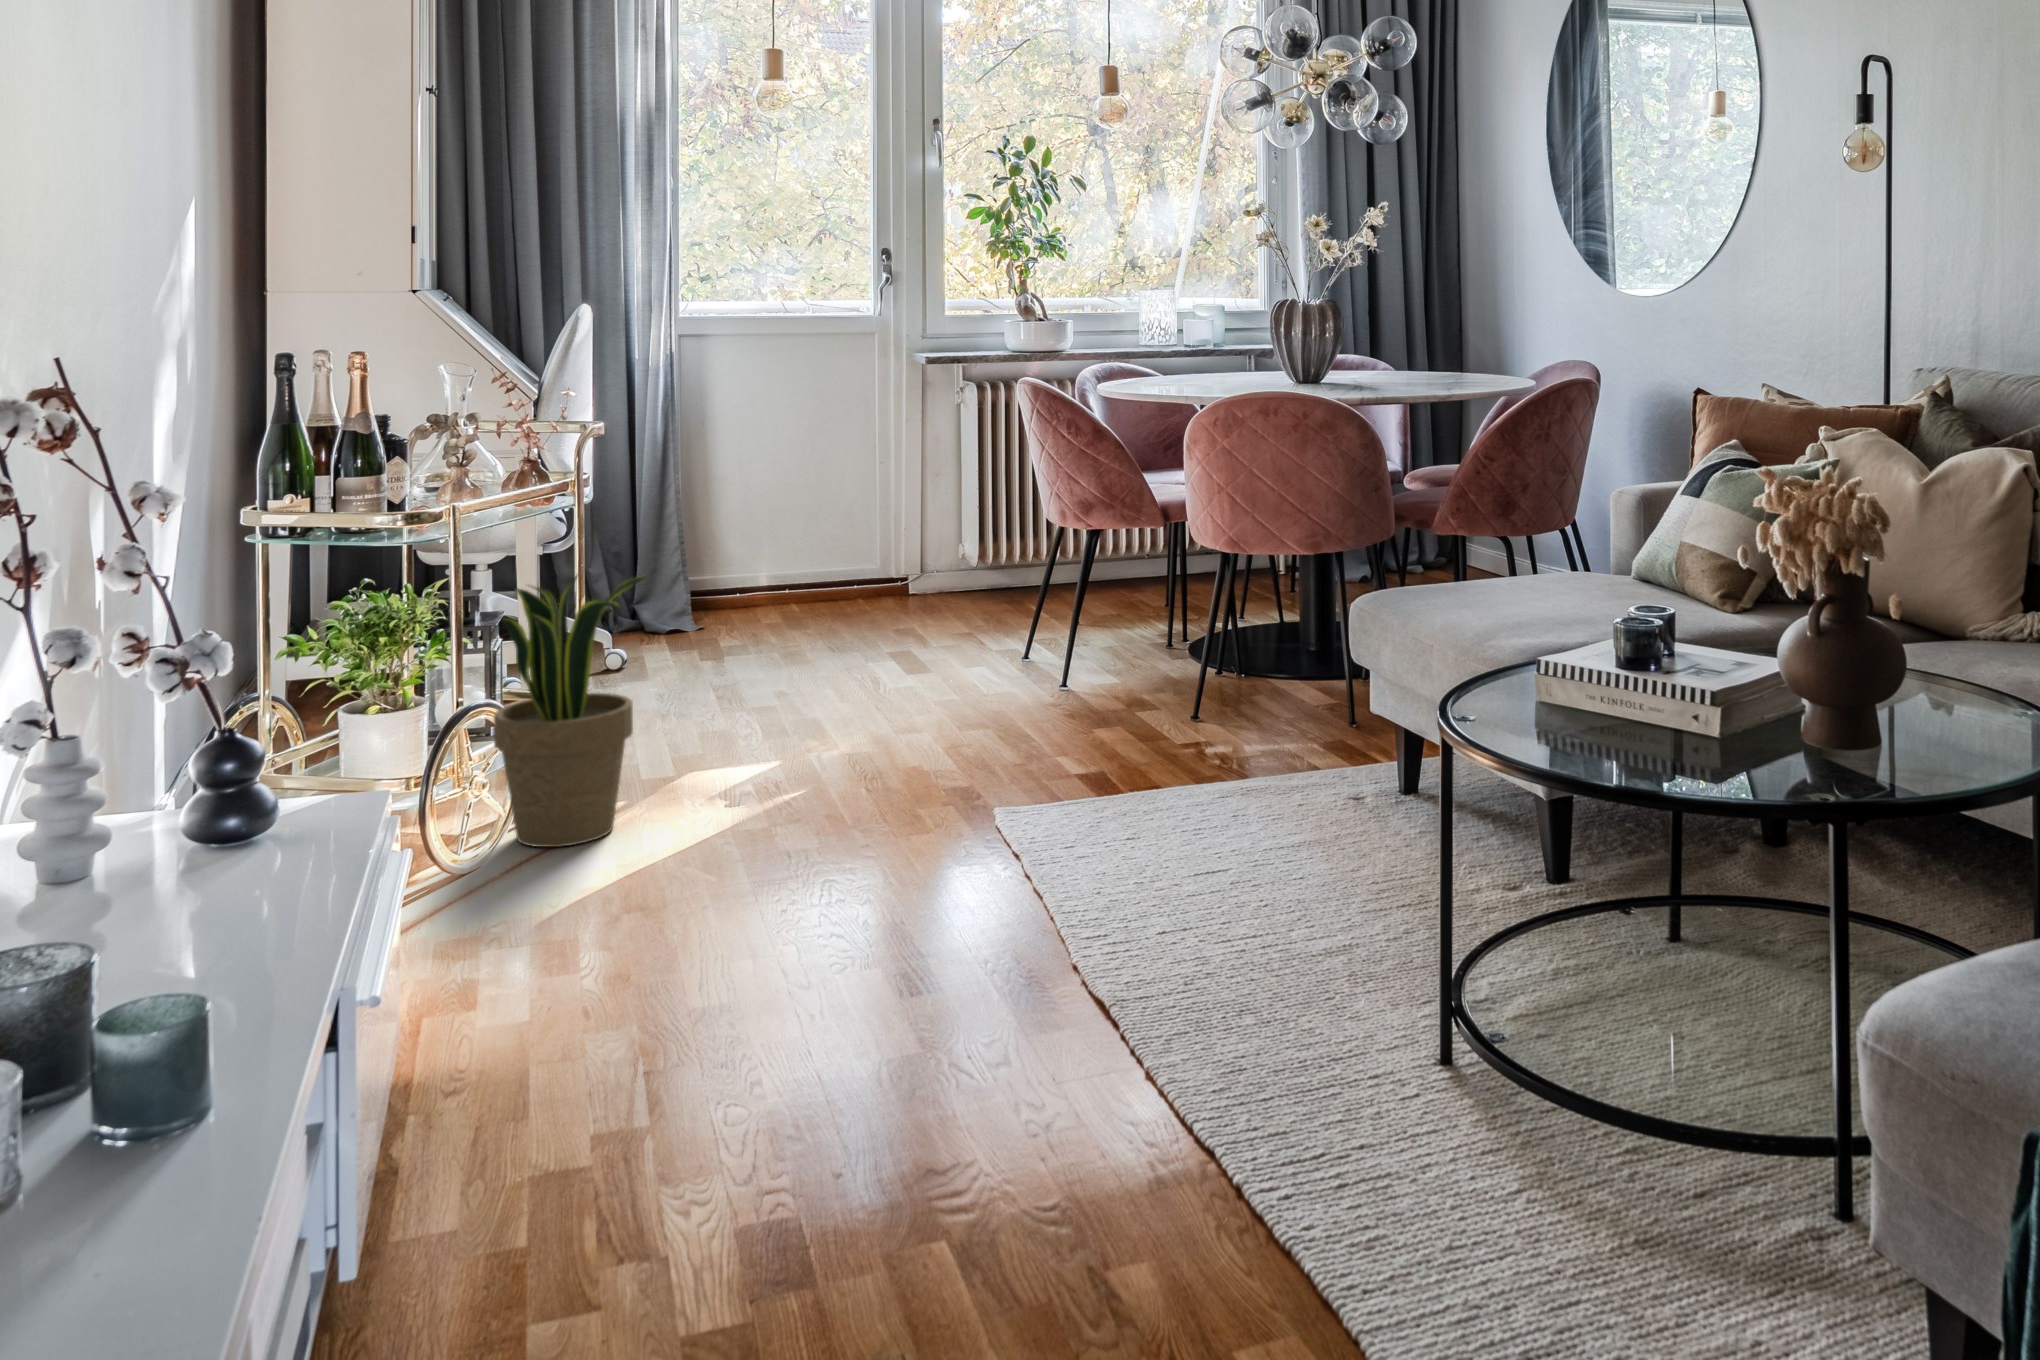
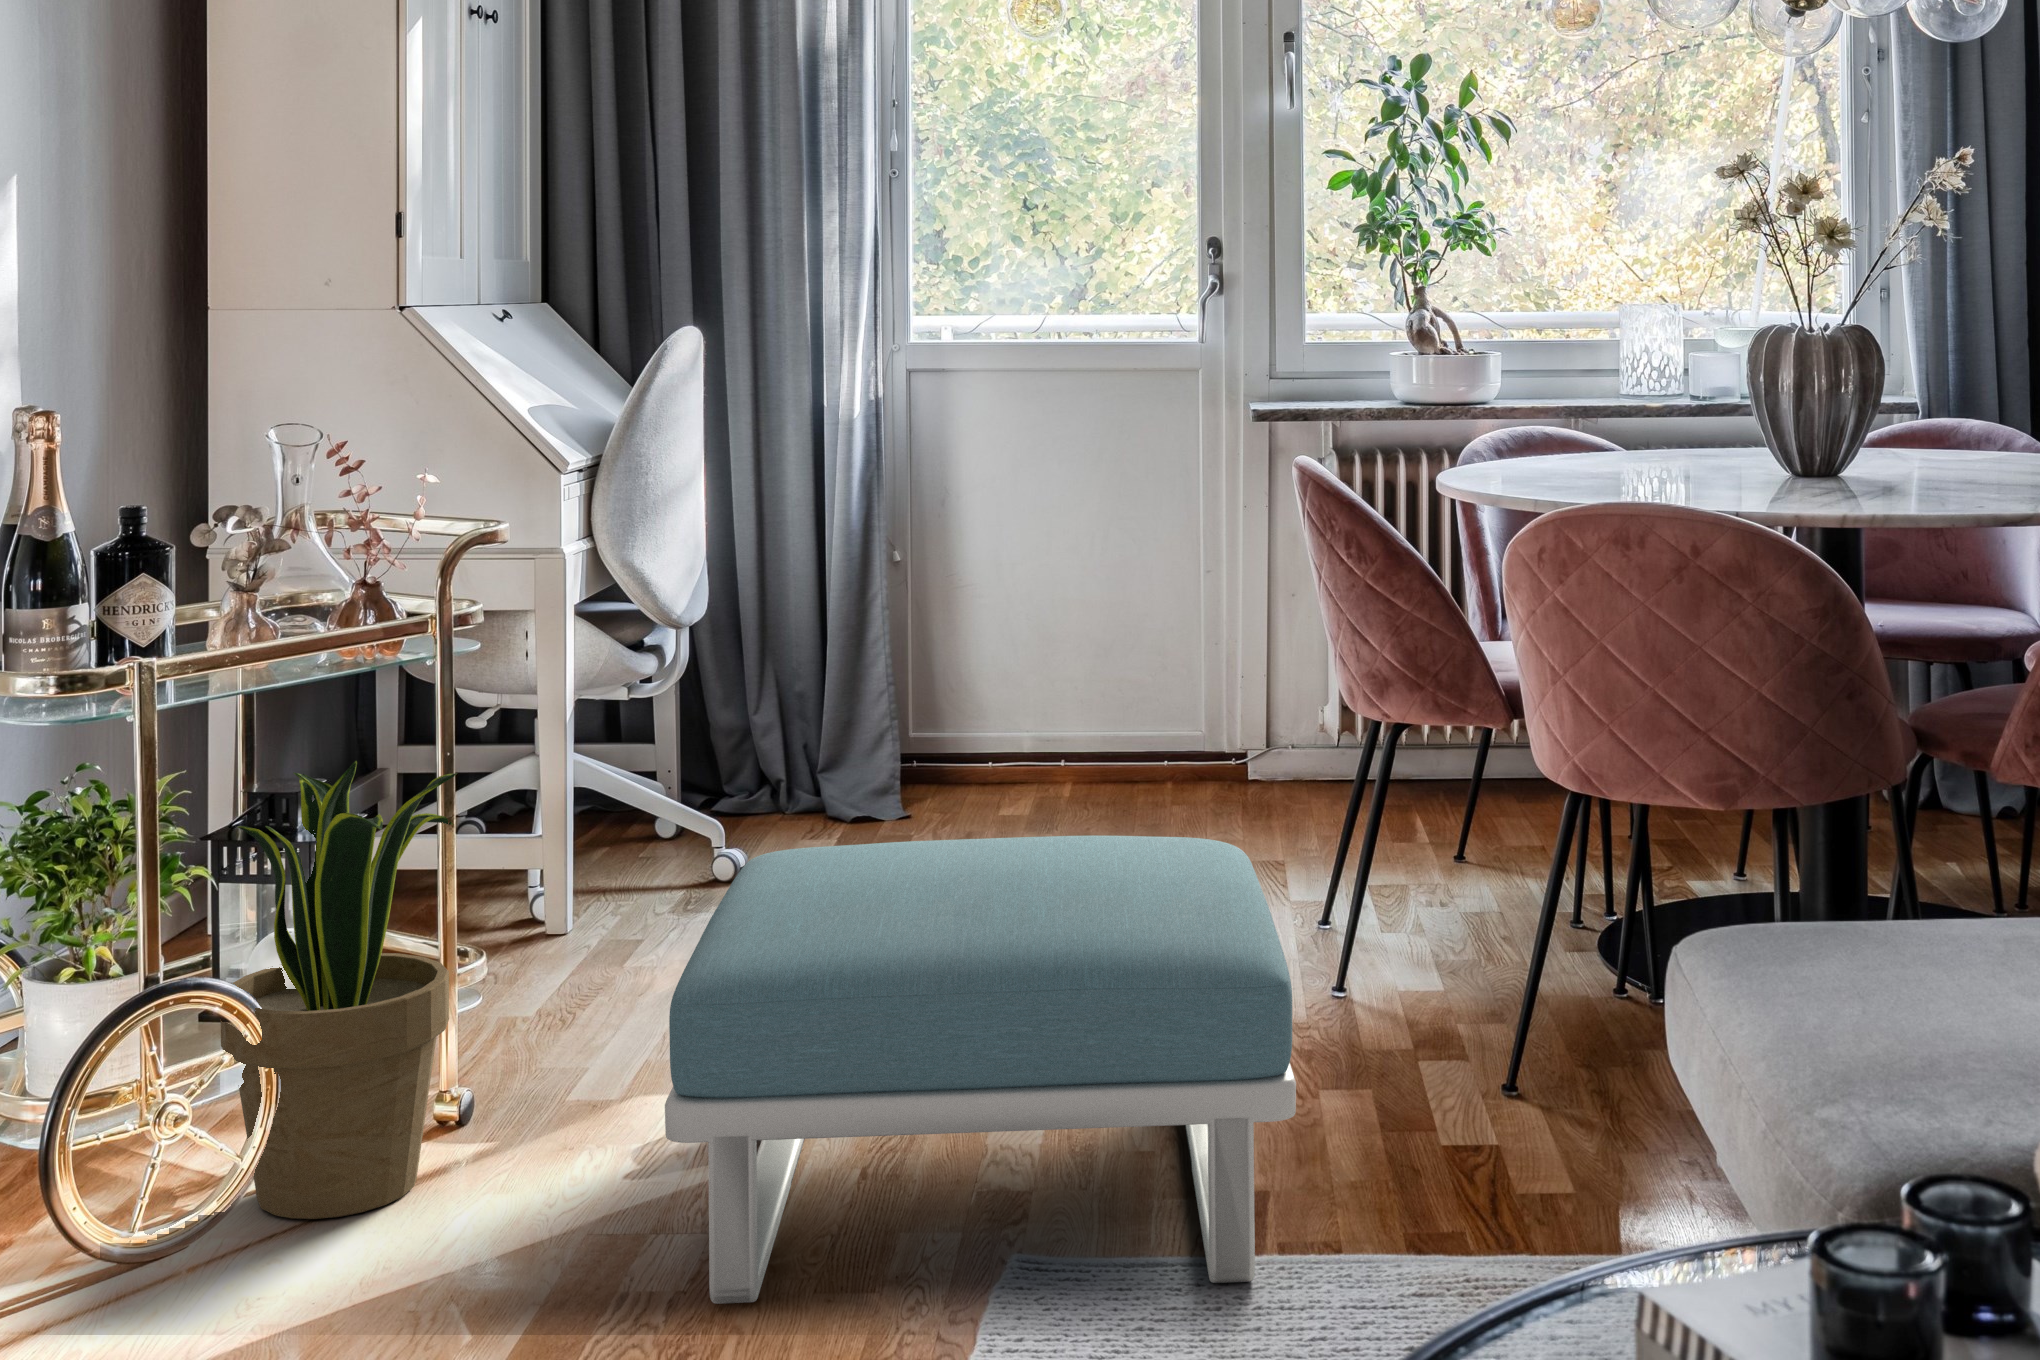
footstool: none [774,595,1161,843] -> present [665,836,1296,1304]

